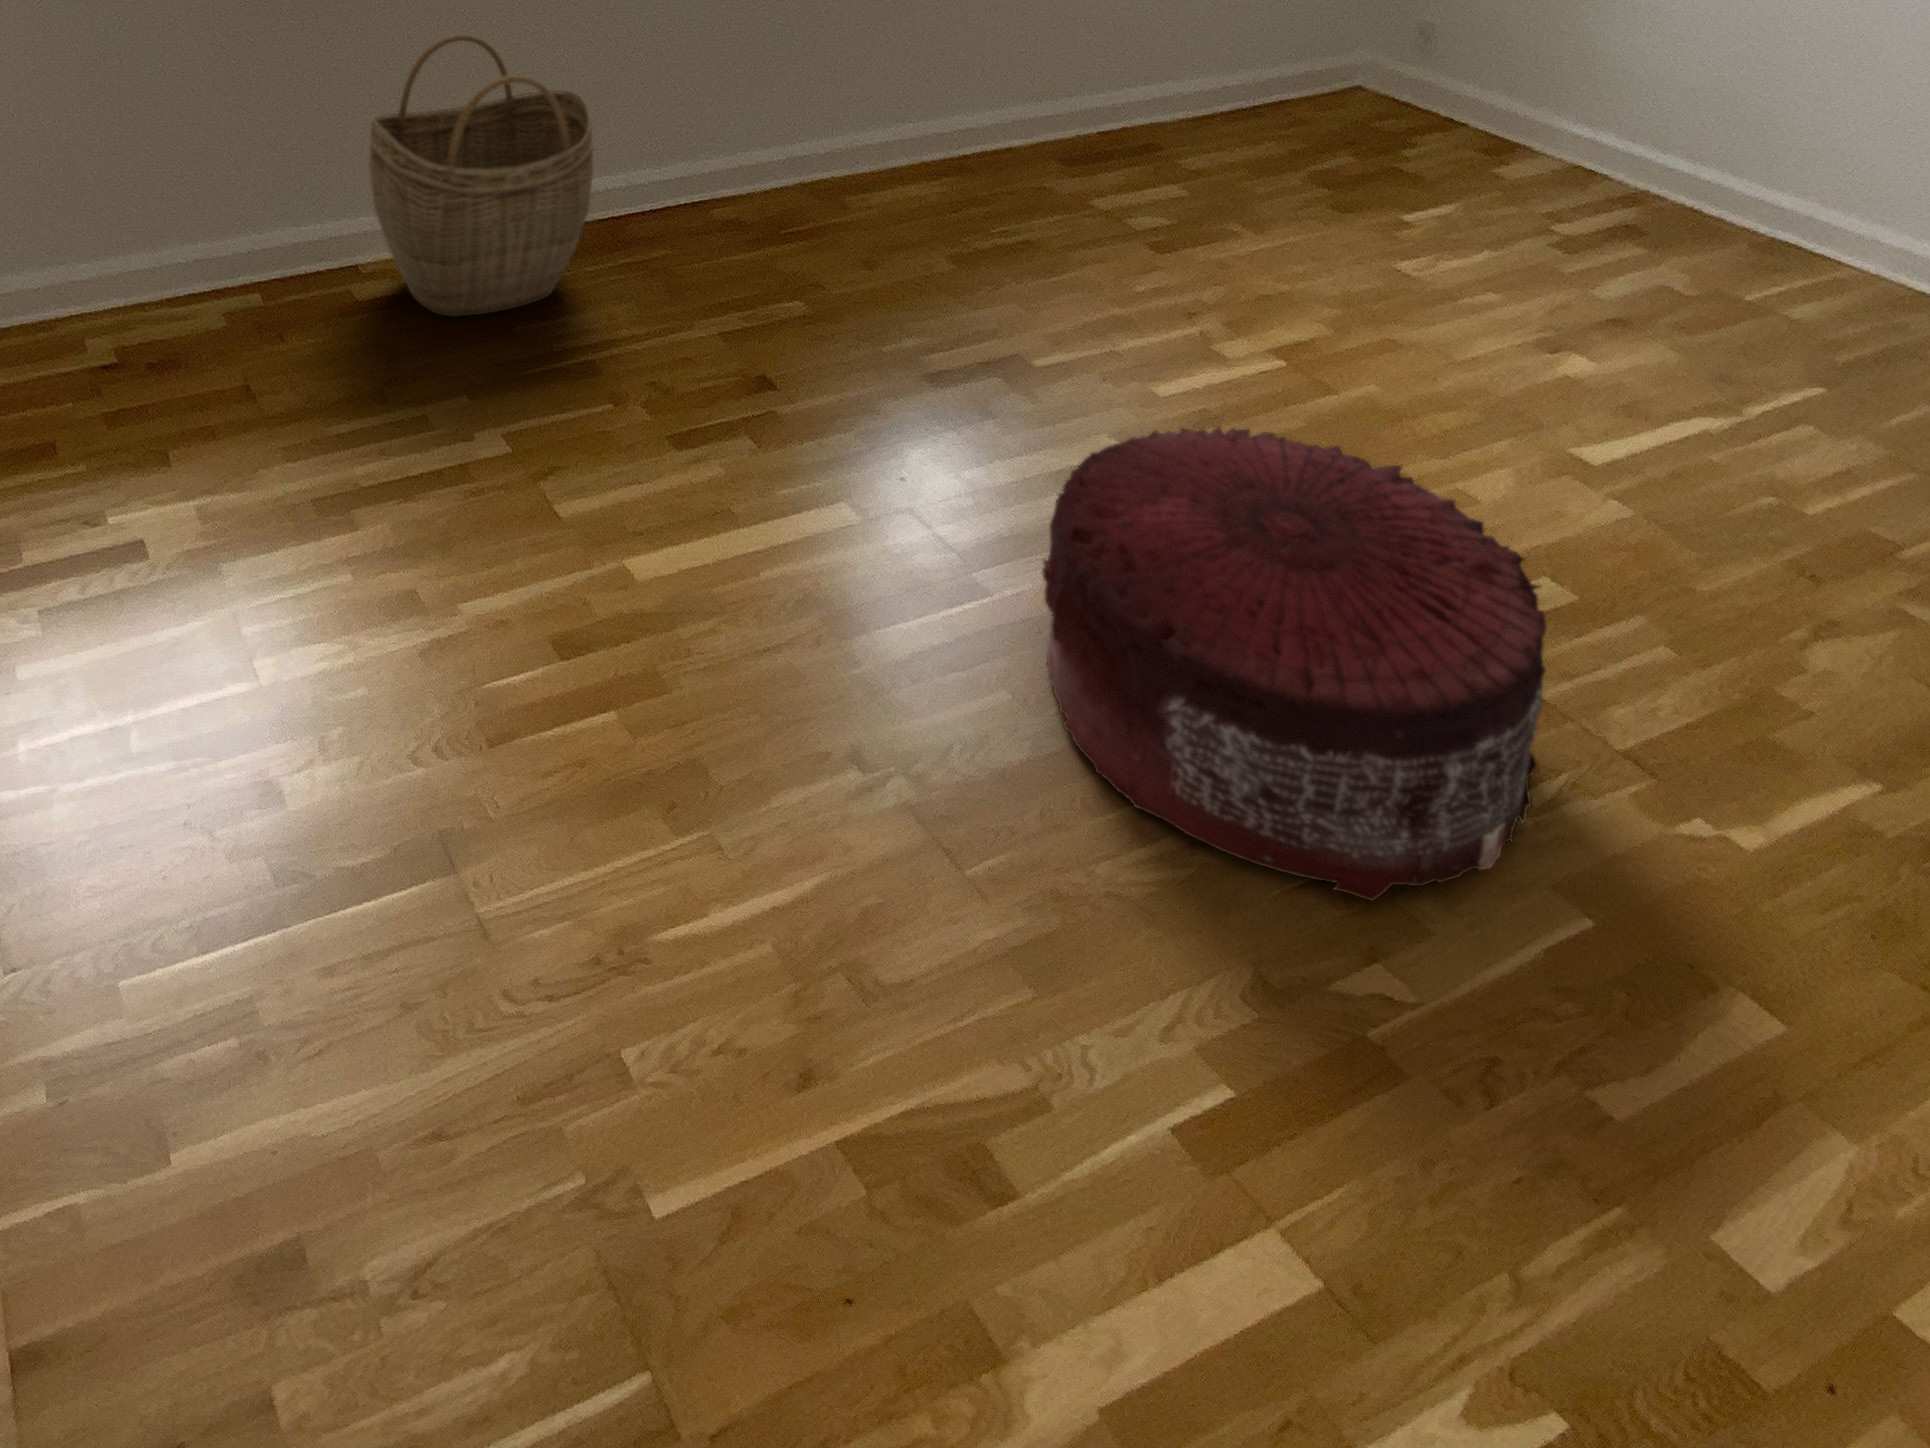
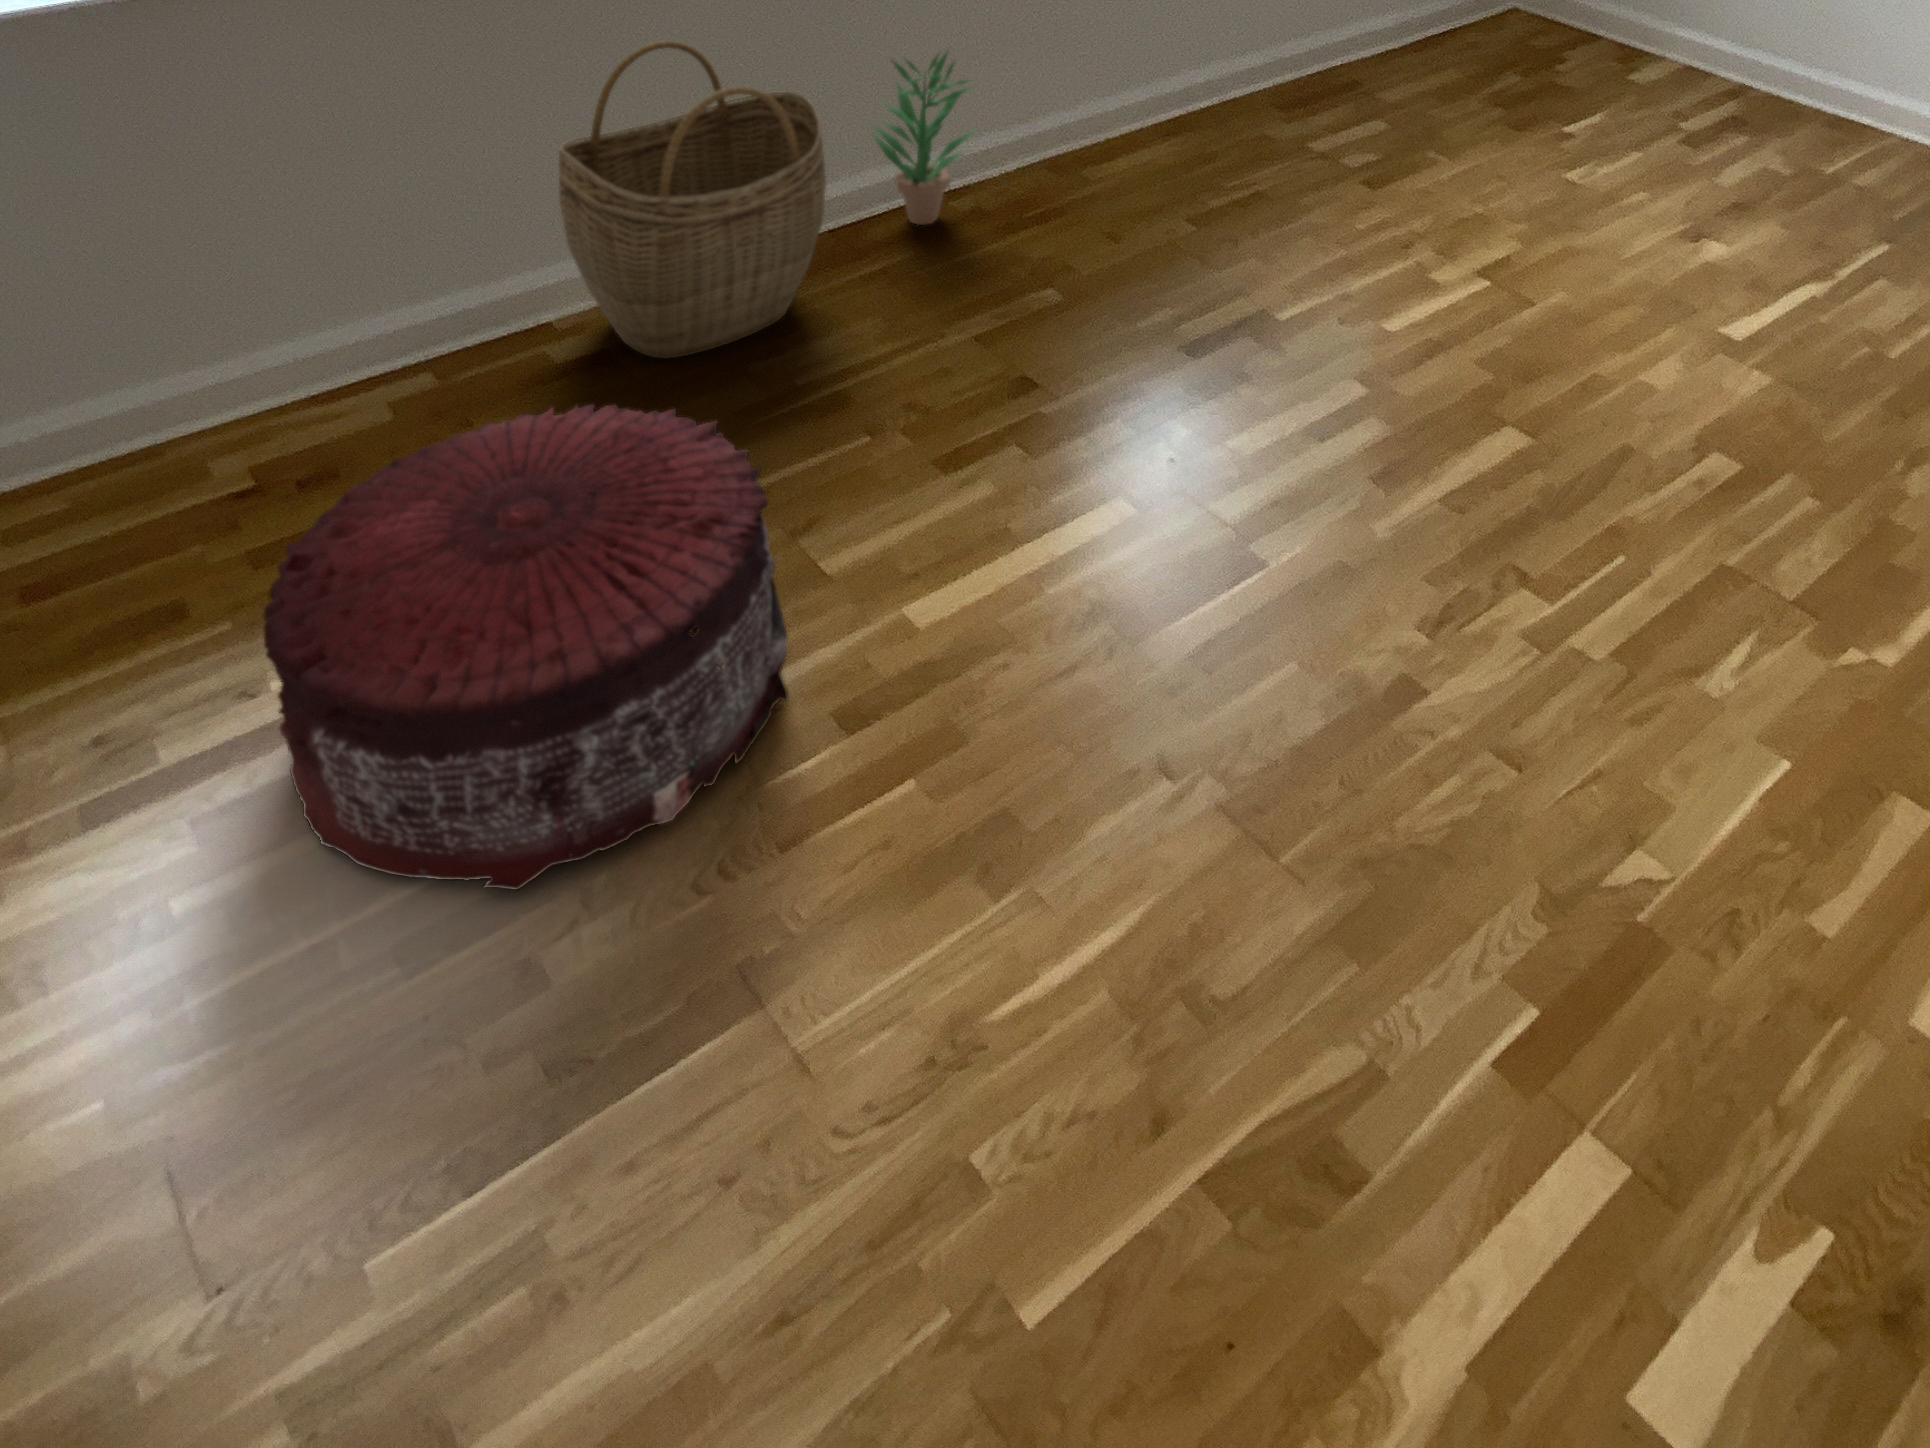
potted plant: none [640,63,741,232] -> present [874,47,971,225]
pouf: present [1042,425,1546,901] -> present [264,404,788,890]

